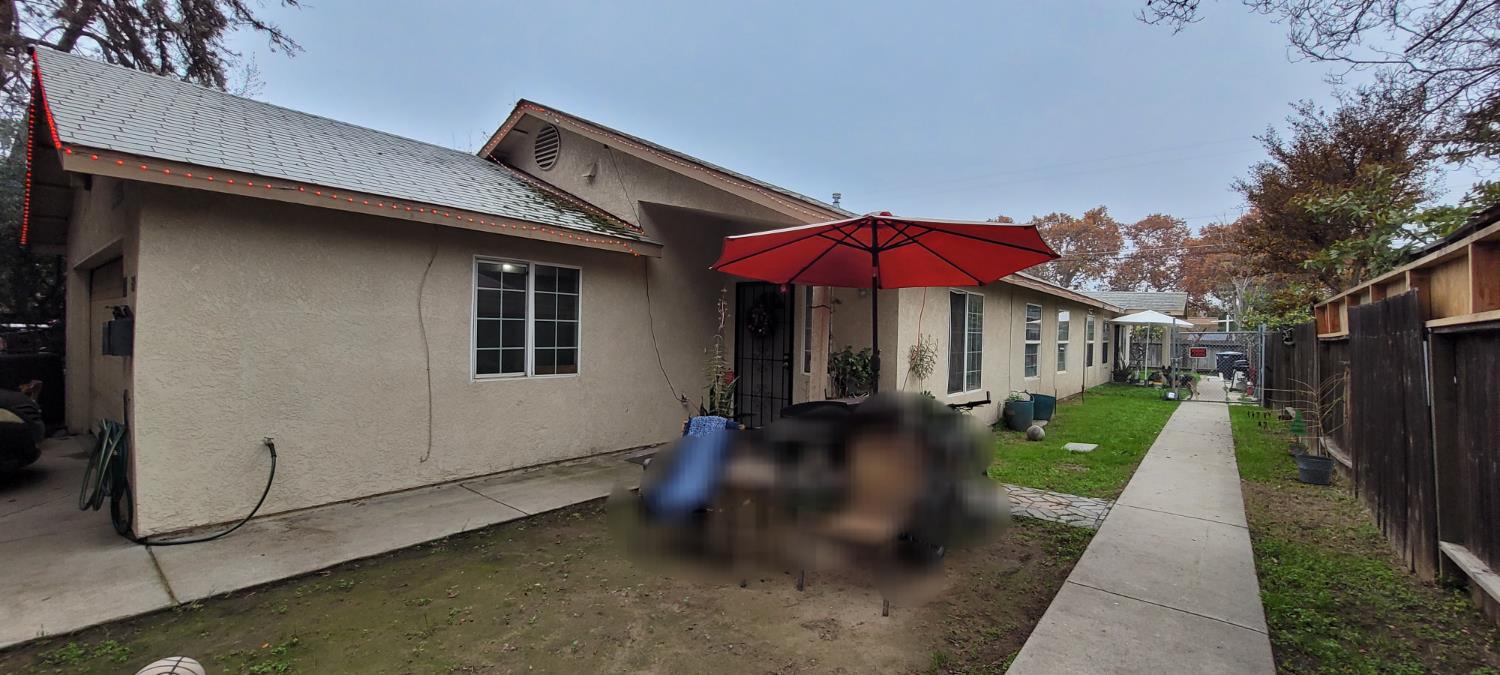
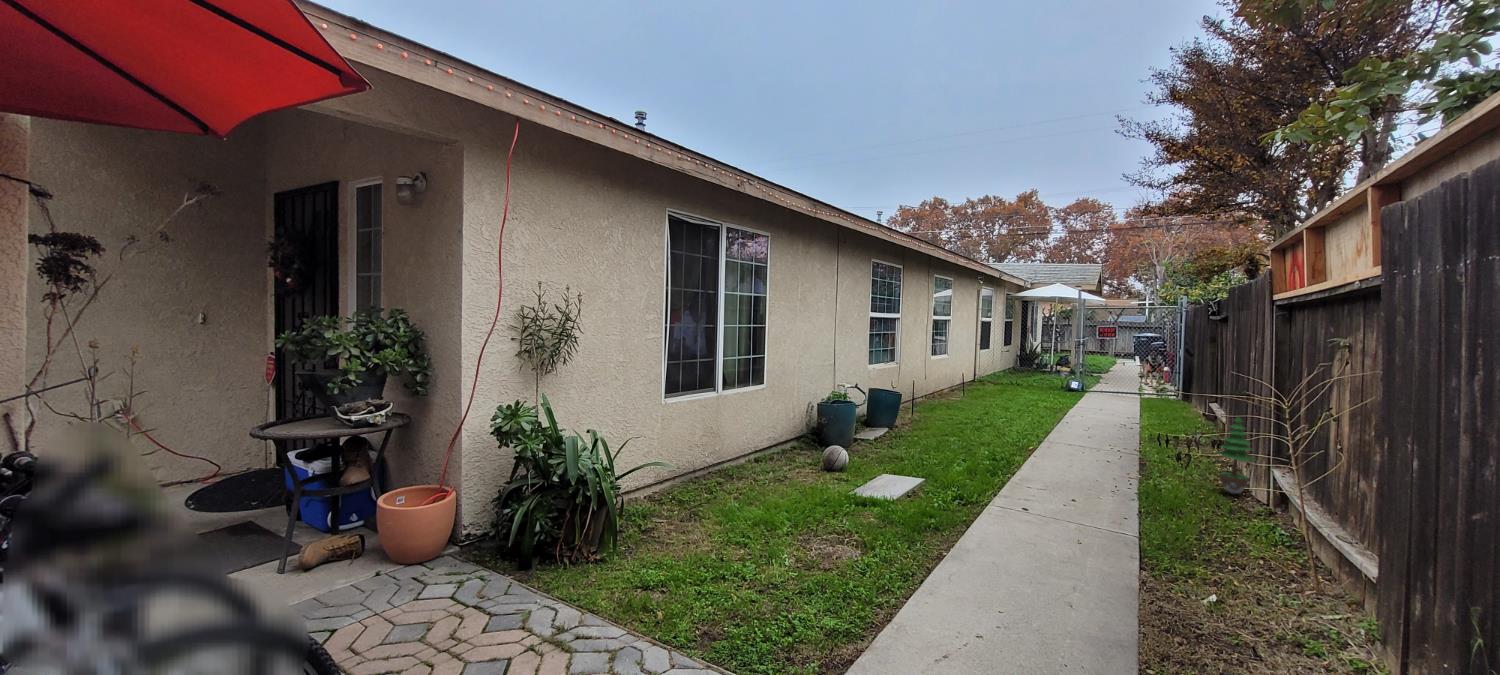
bucket: present [1292,454,1338,484] -> none [1232,513,1325,580]

